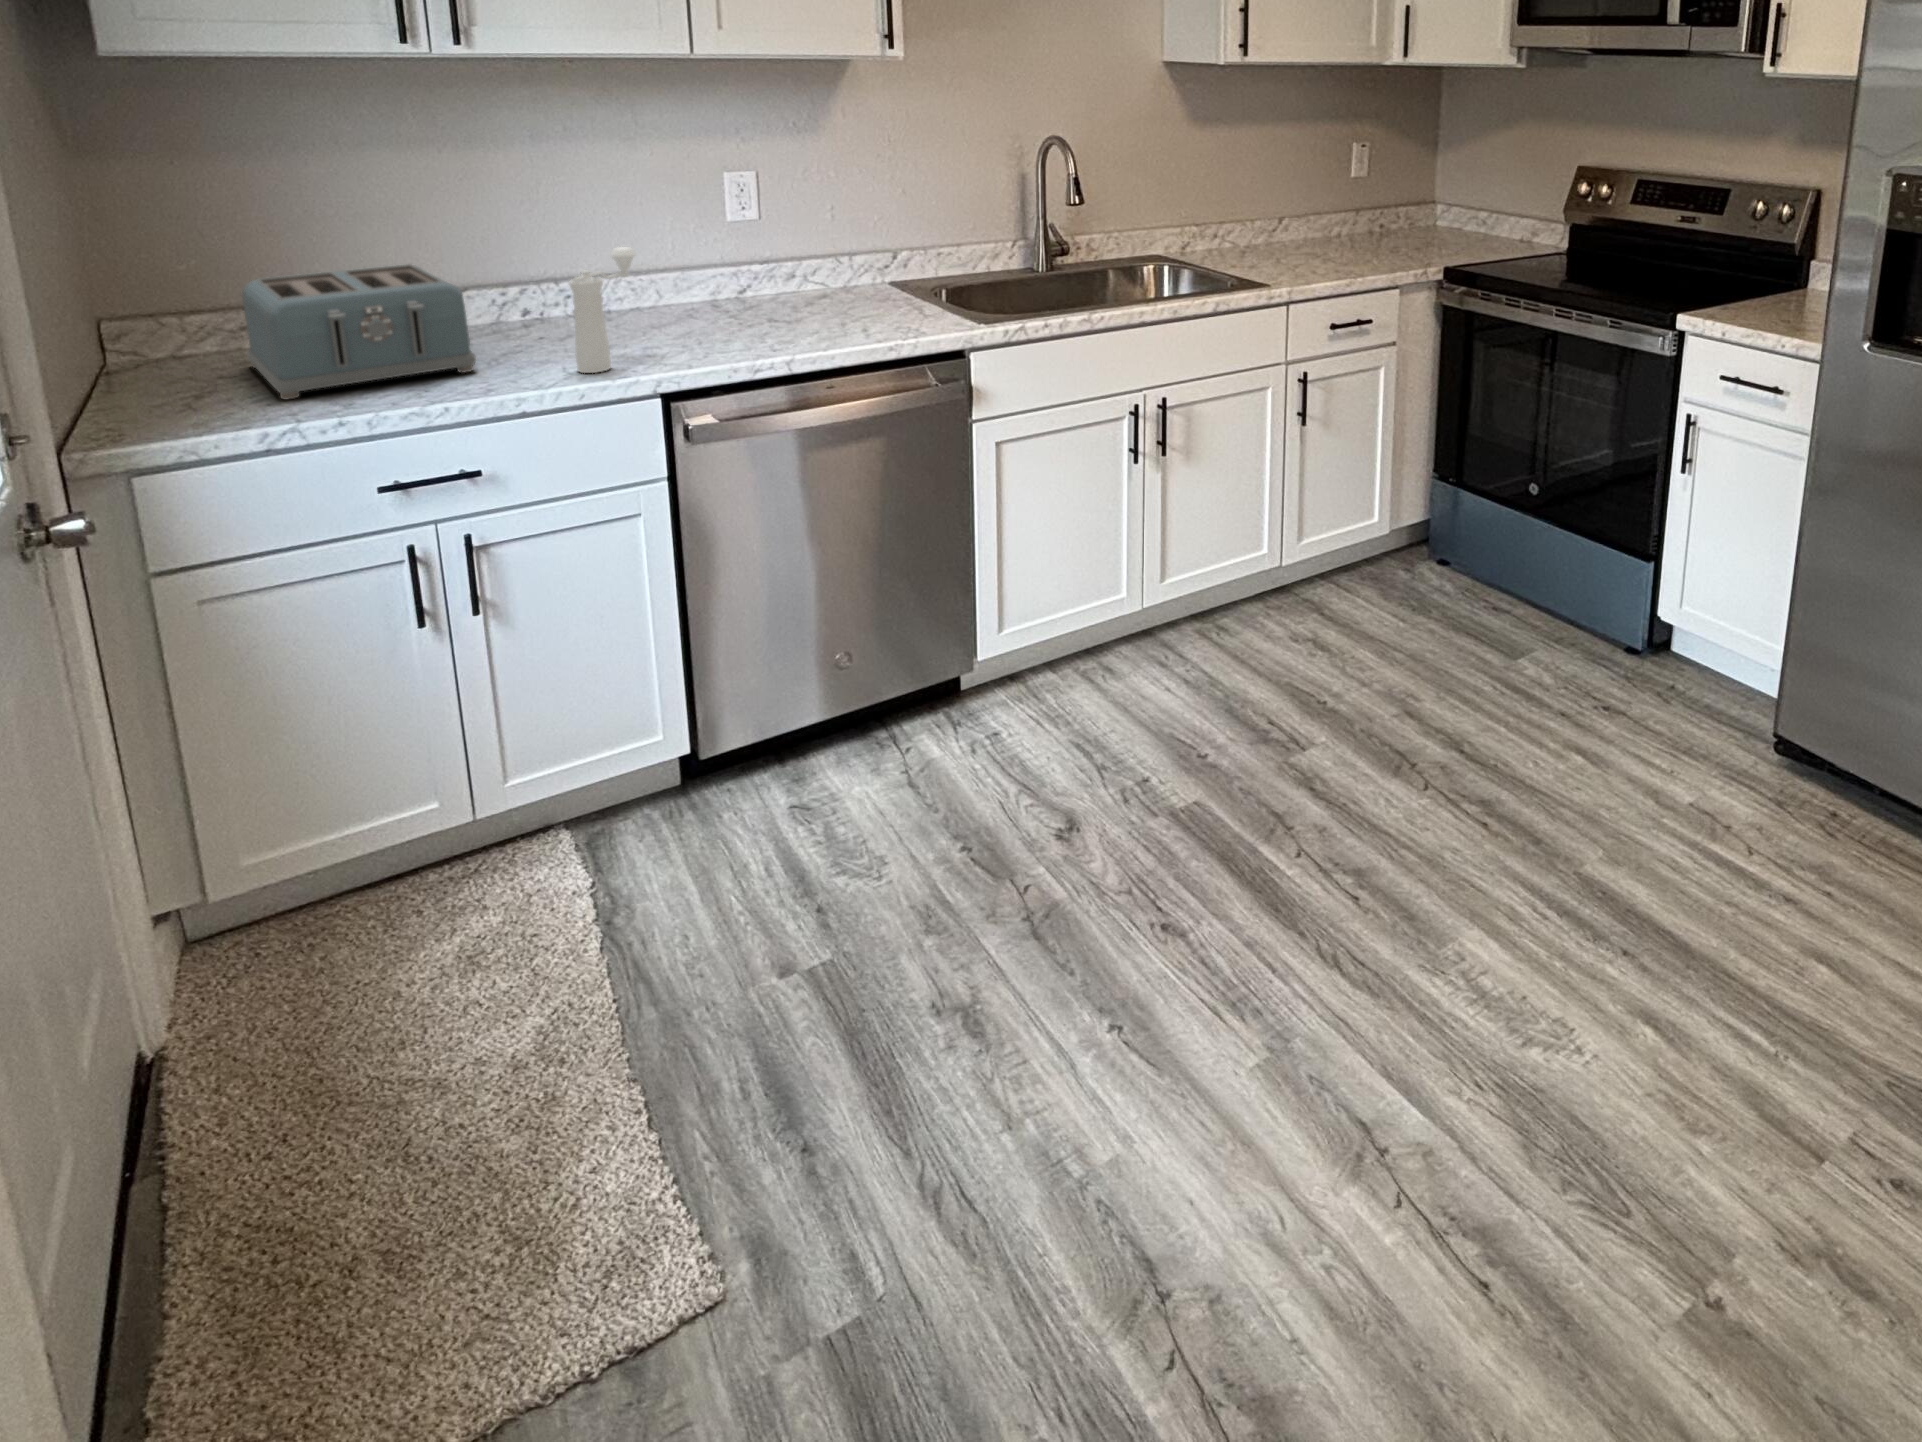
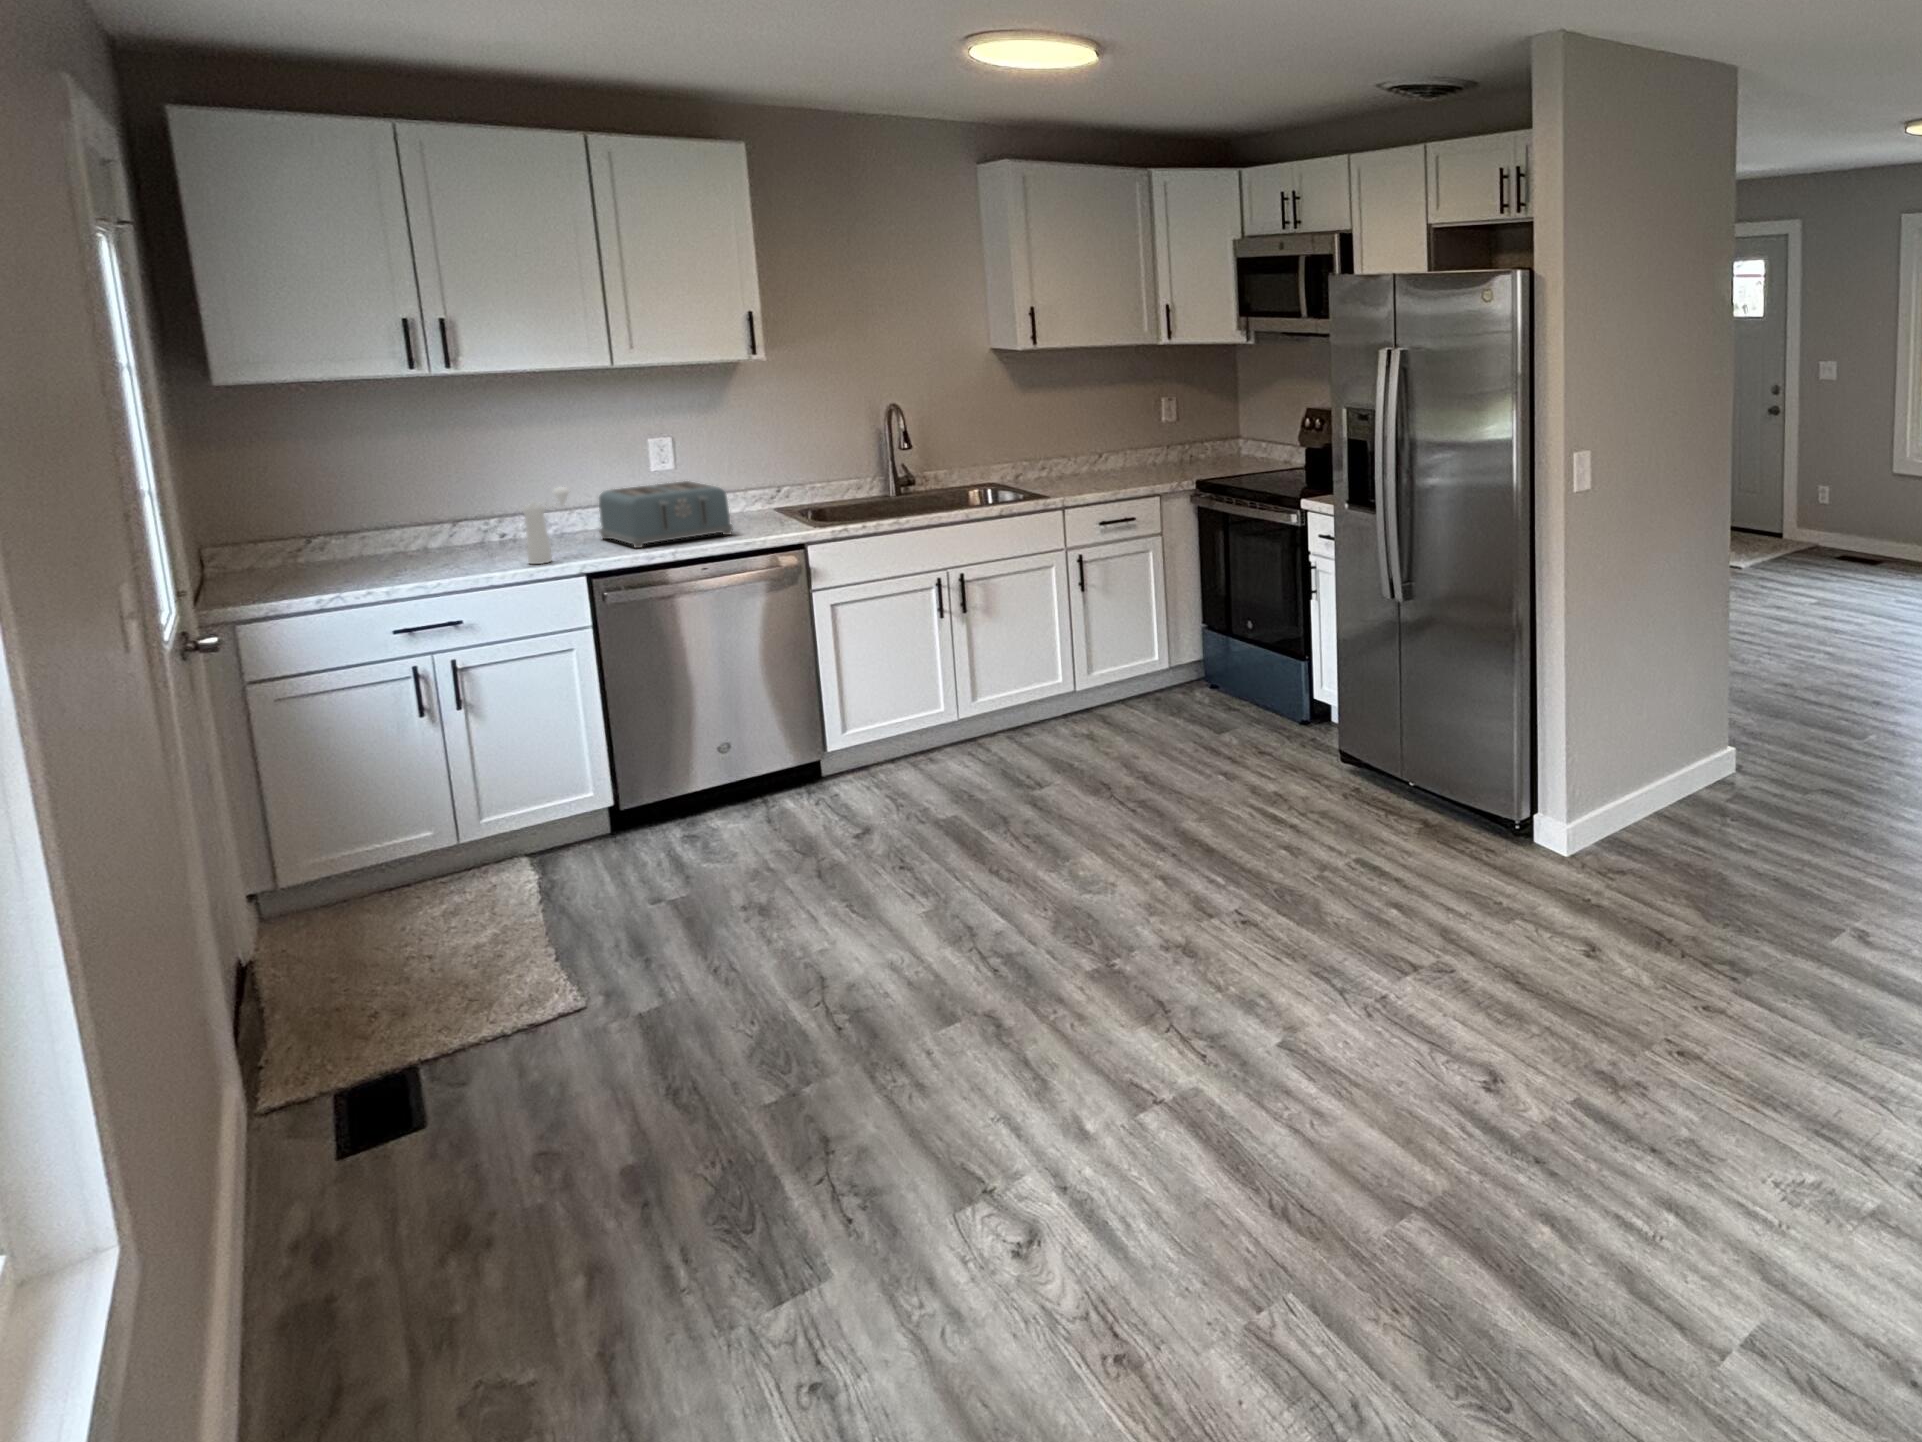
toaster: present [242,264,476,399] -> present [599,481,733,548]

